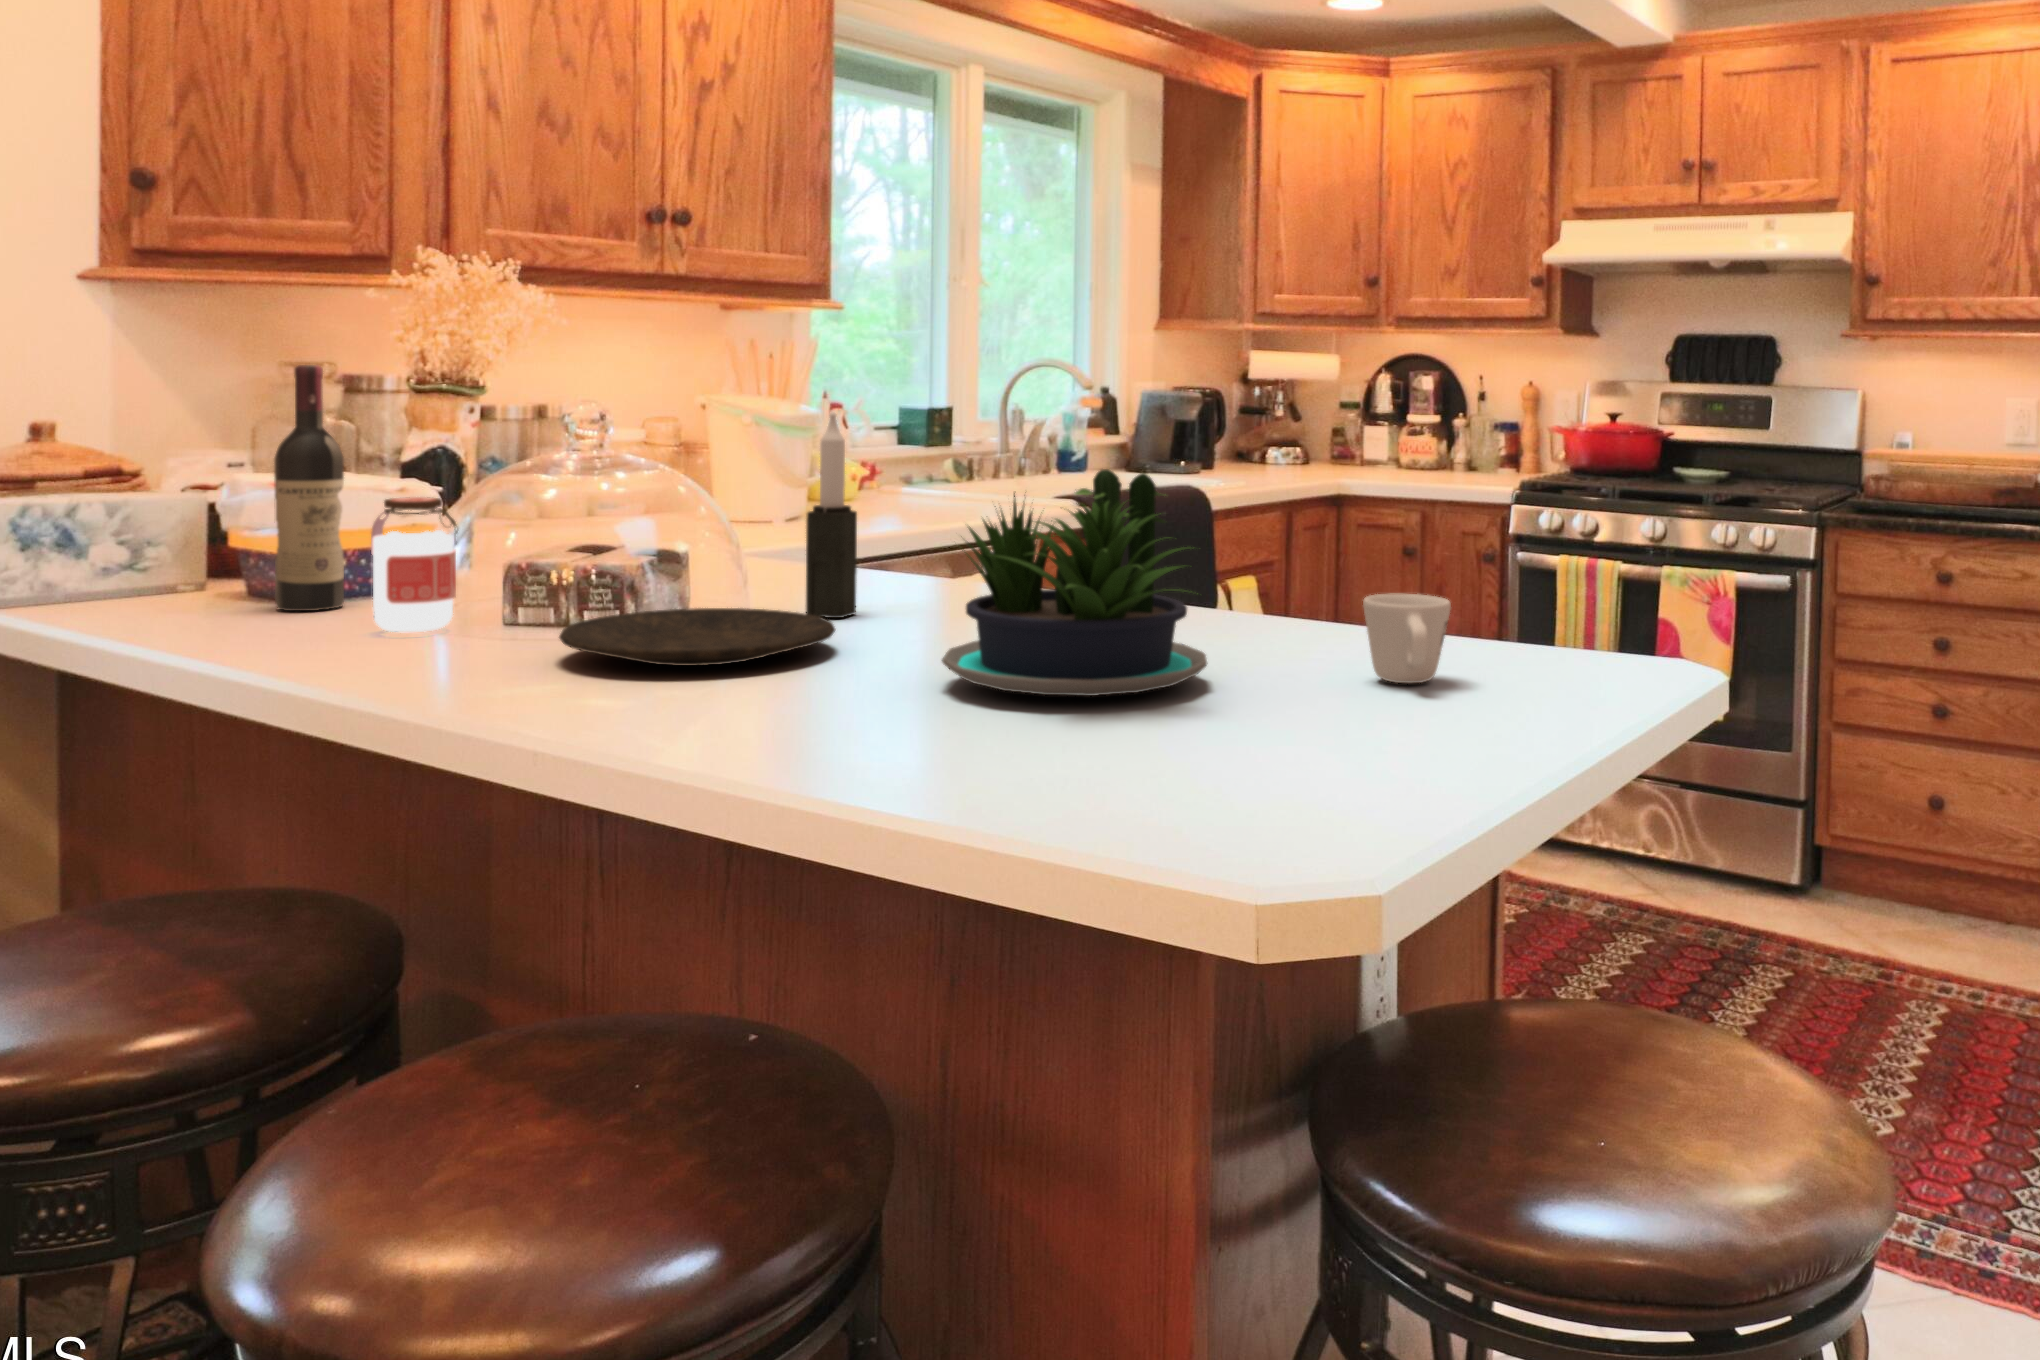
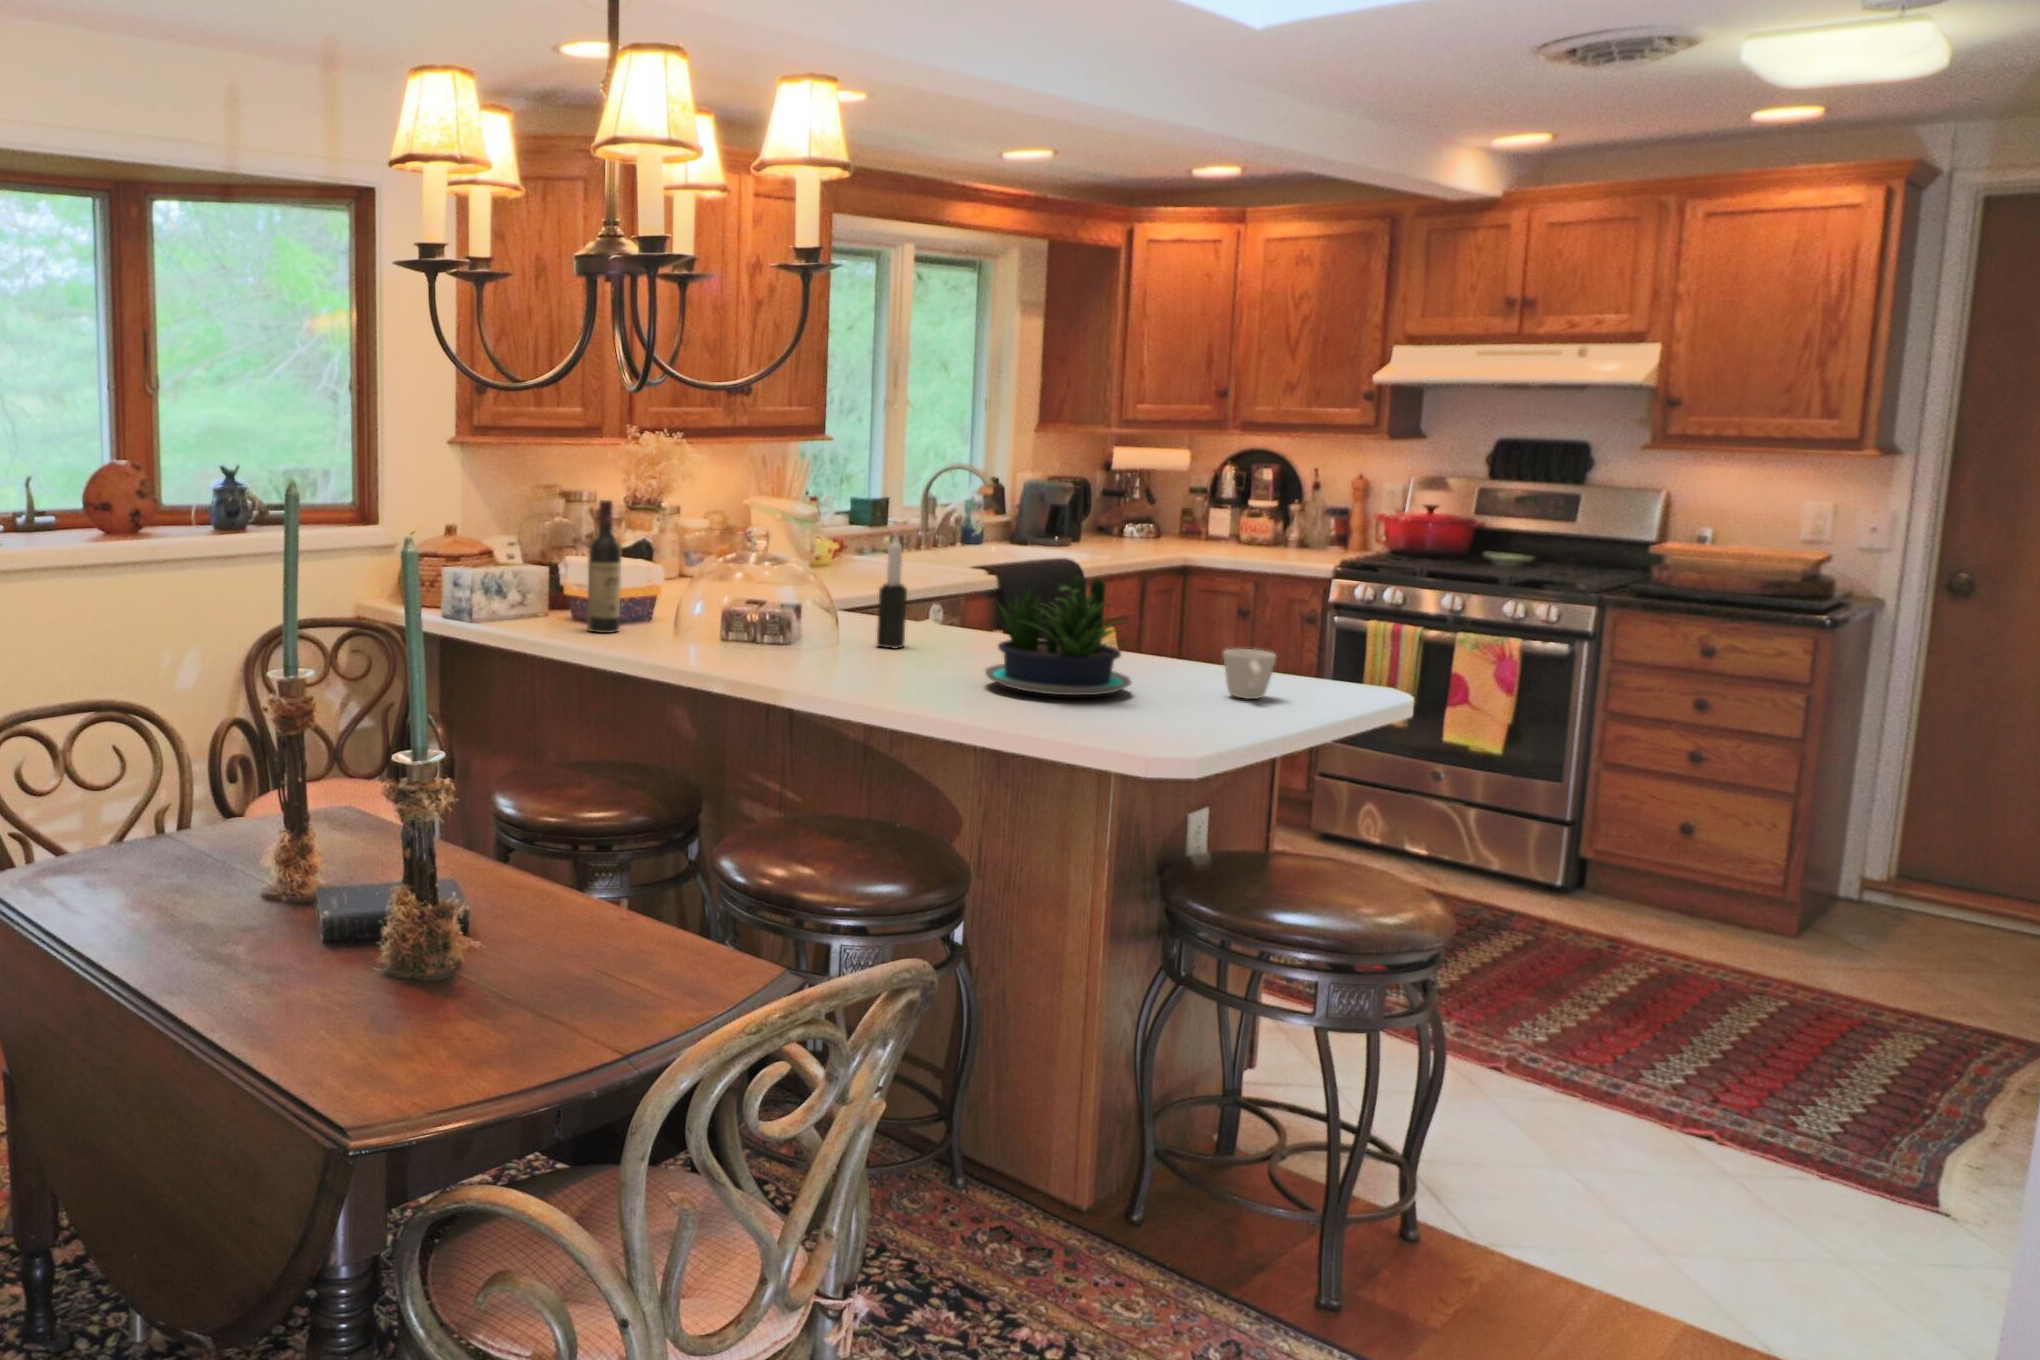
jar: present [371,497,458,632] -> none [656,575,700,648]
plate: present [559,608,835,666] -> none [771,640,913,671]

